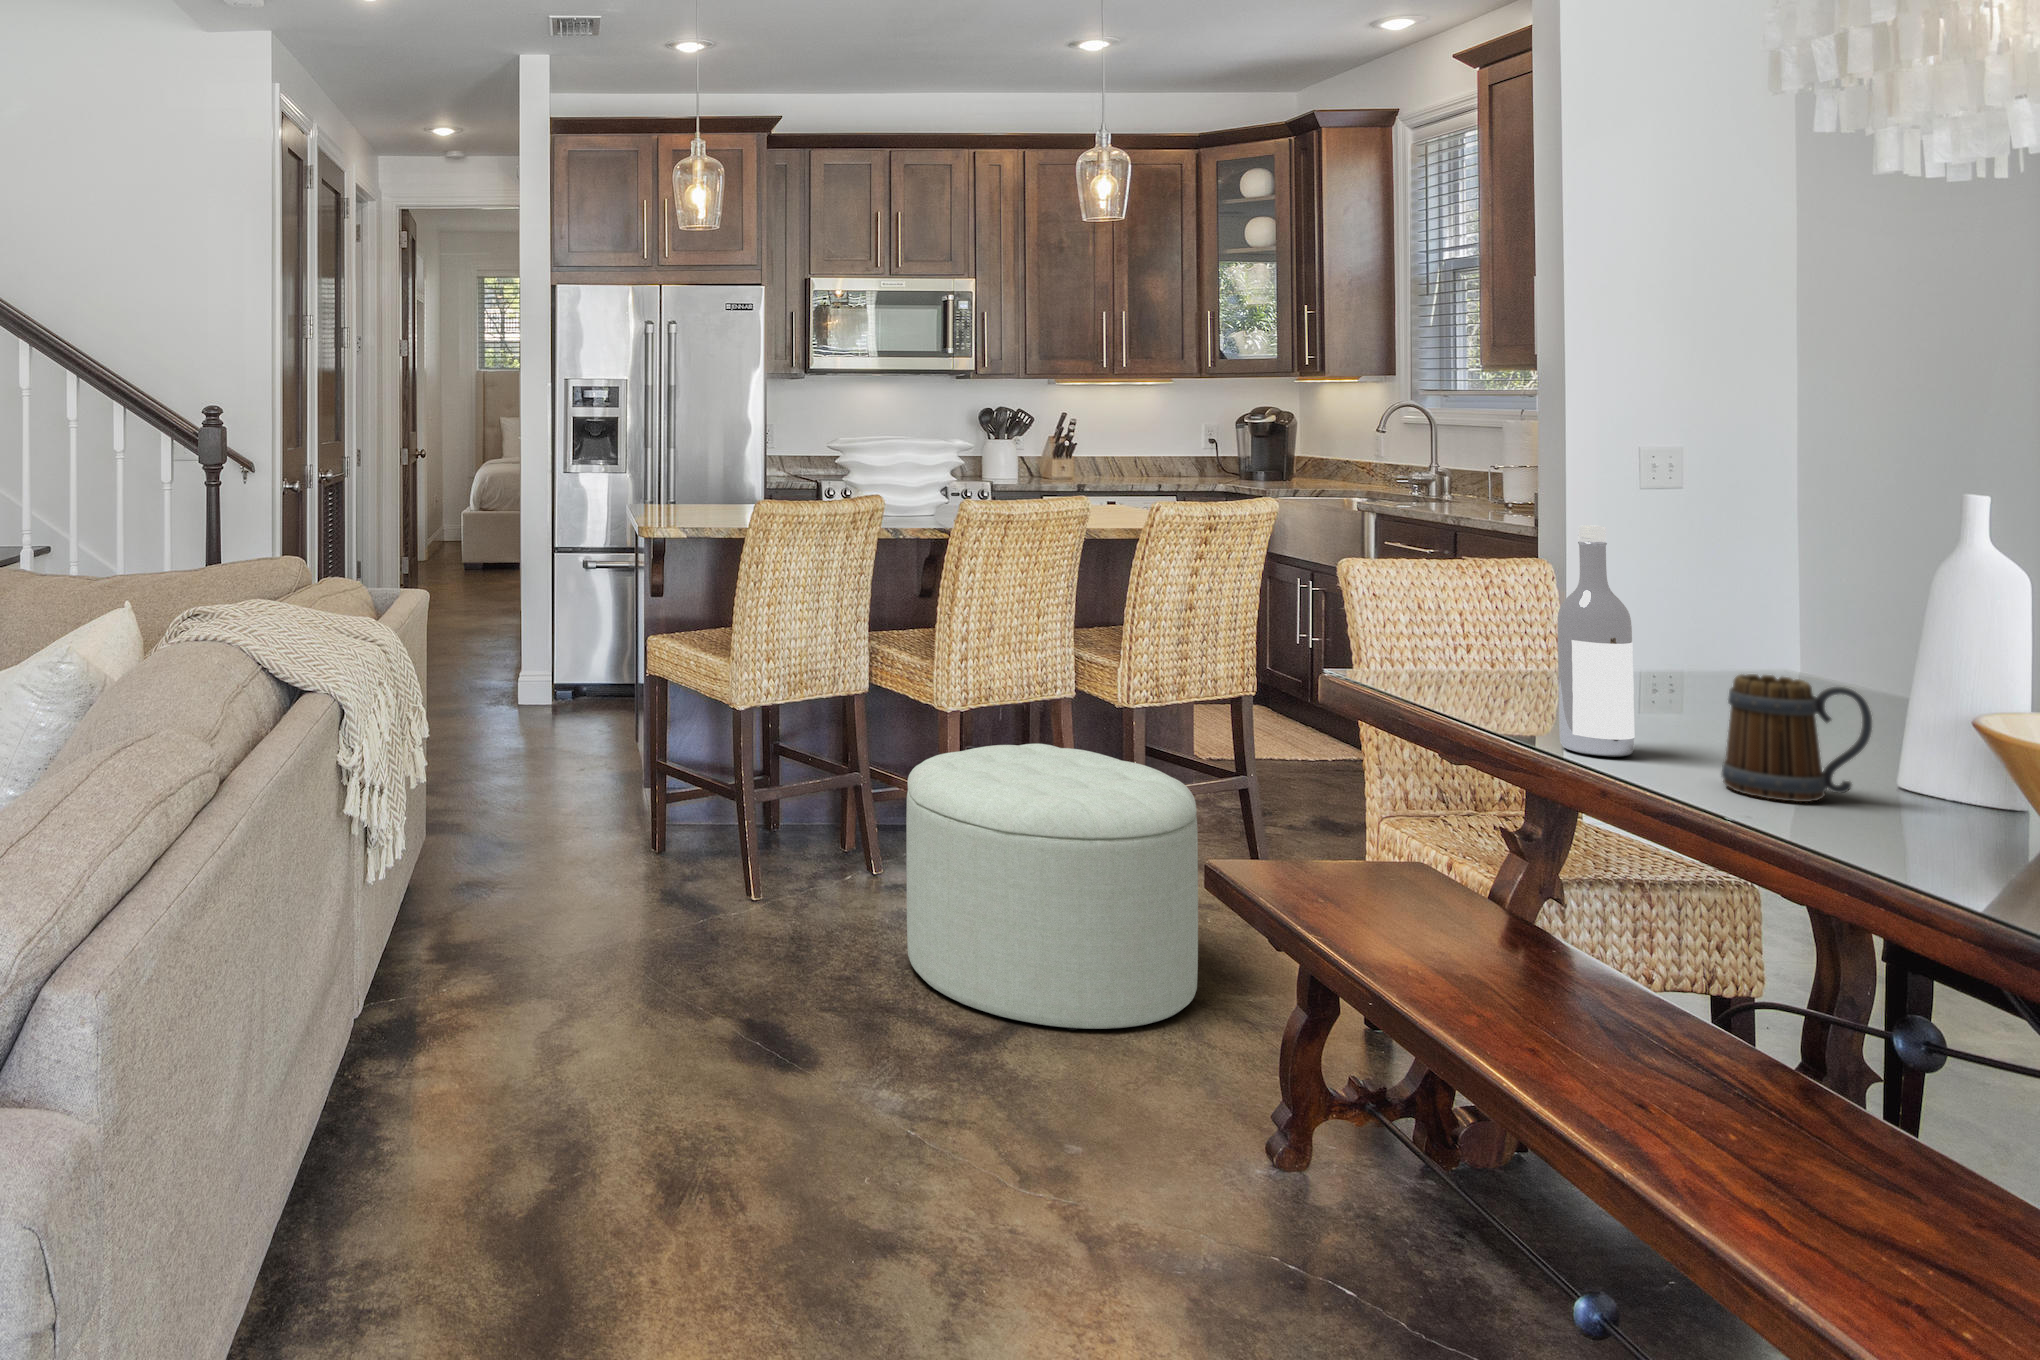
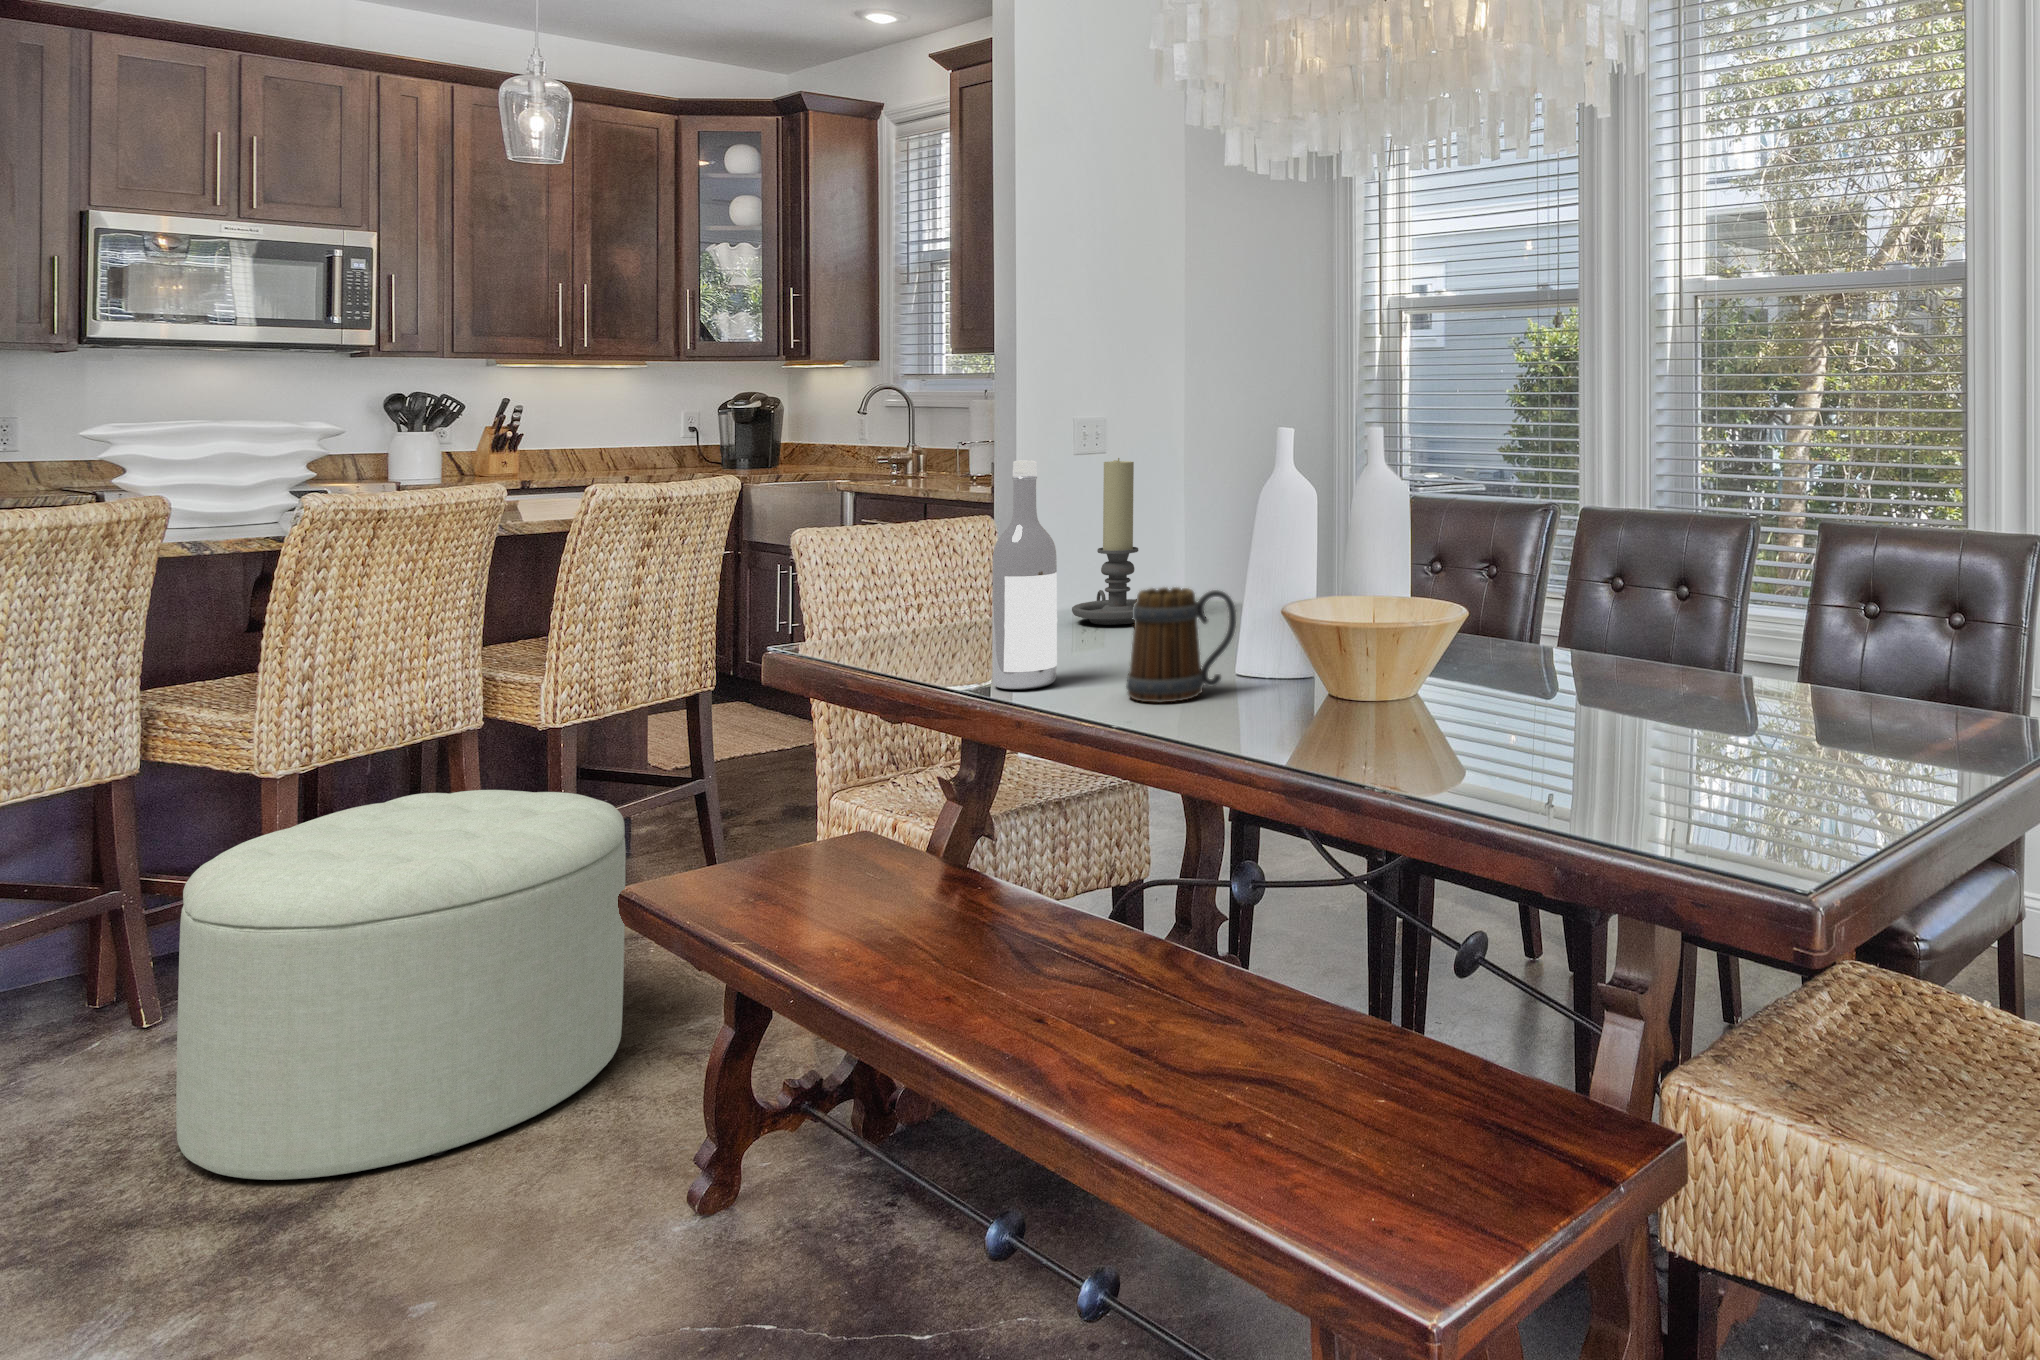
candle holder: none [1651,519,1773,705] -> present [1072,458,1138,625]

